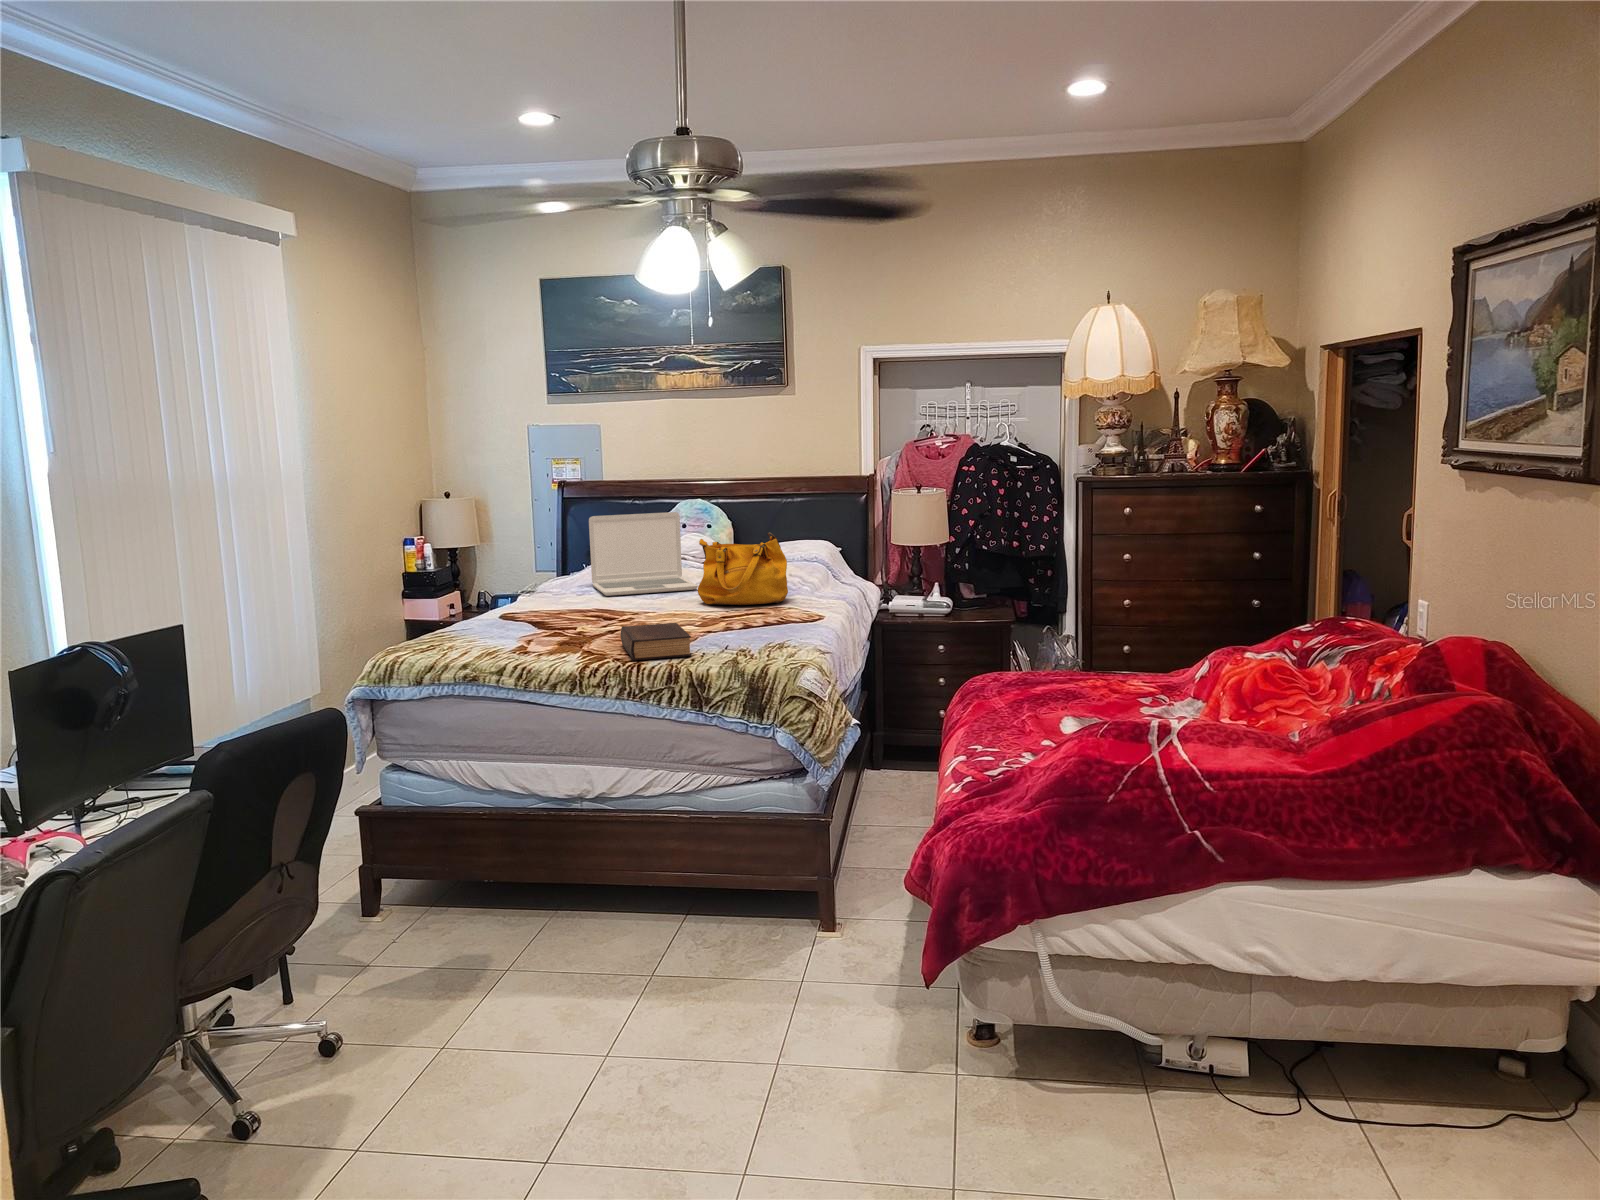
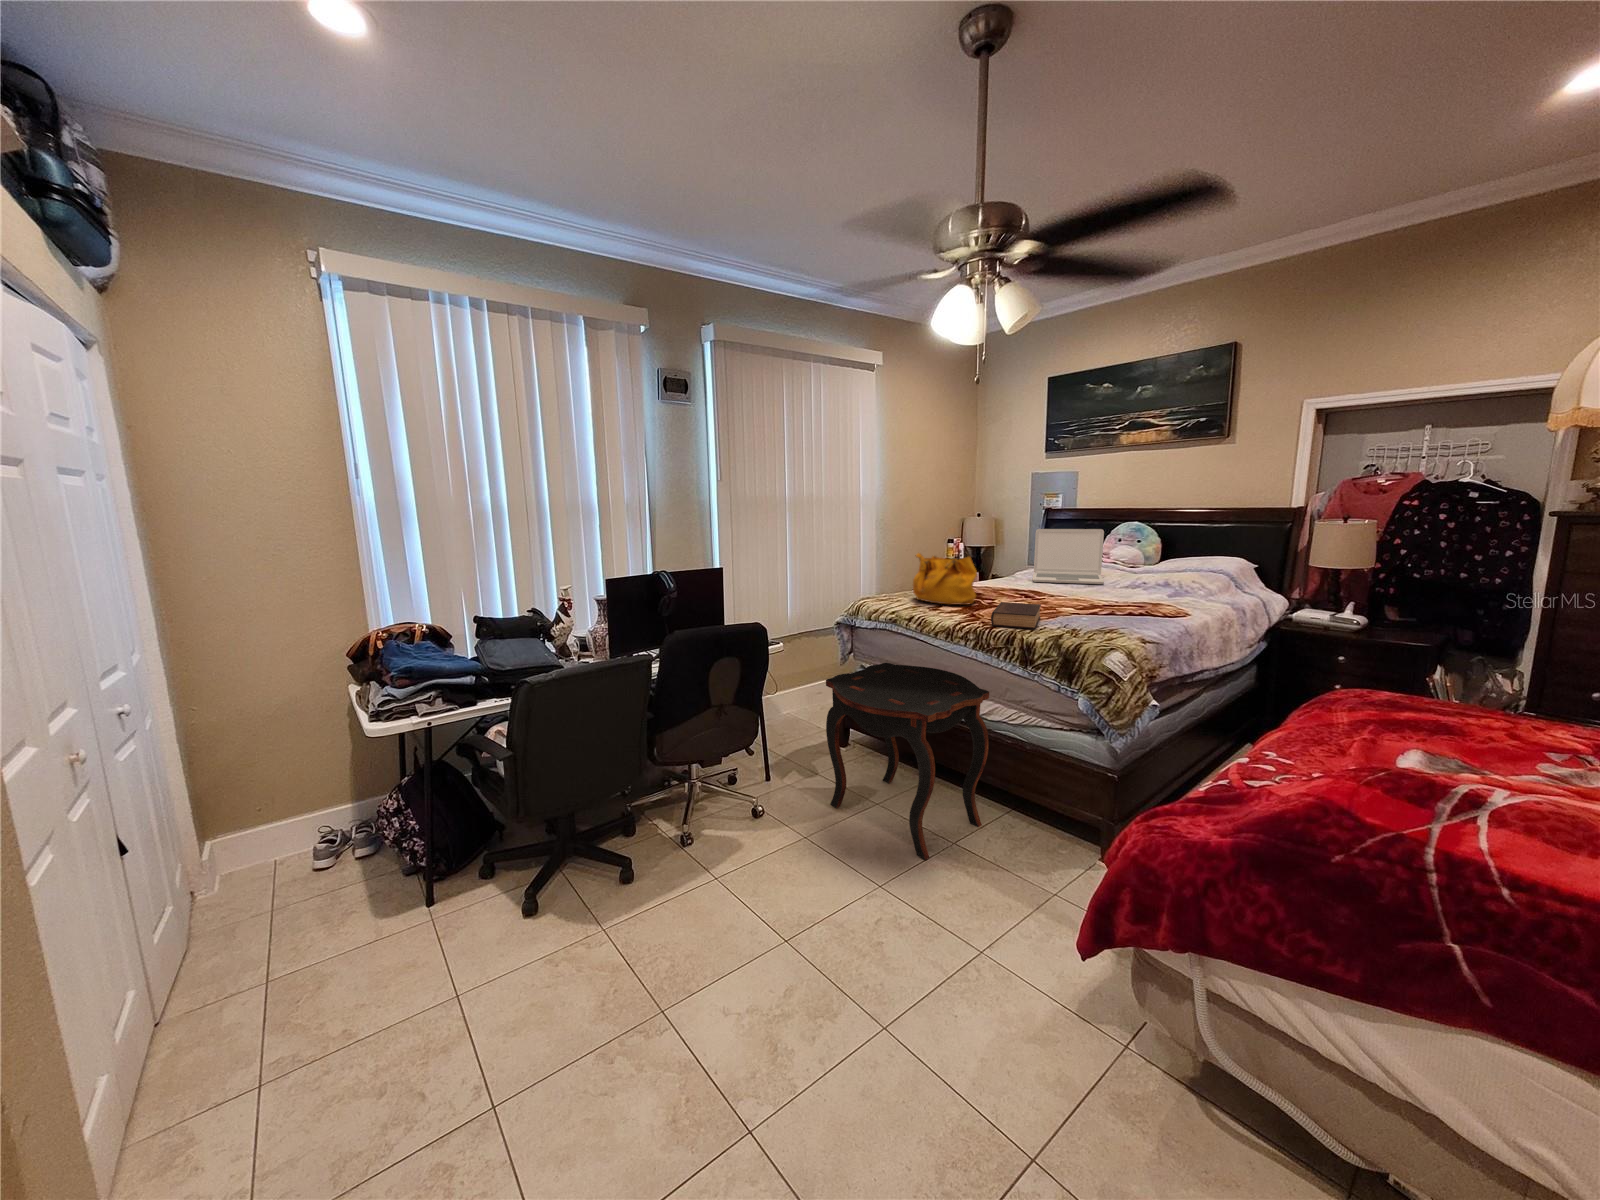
handbag: present [698,533,788,605] -> present [913,553,977,605]
side table: none [411,740,671,1017] -> present [826,663,989,860]

